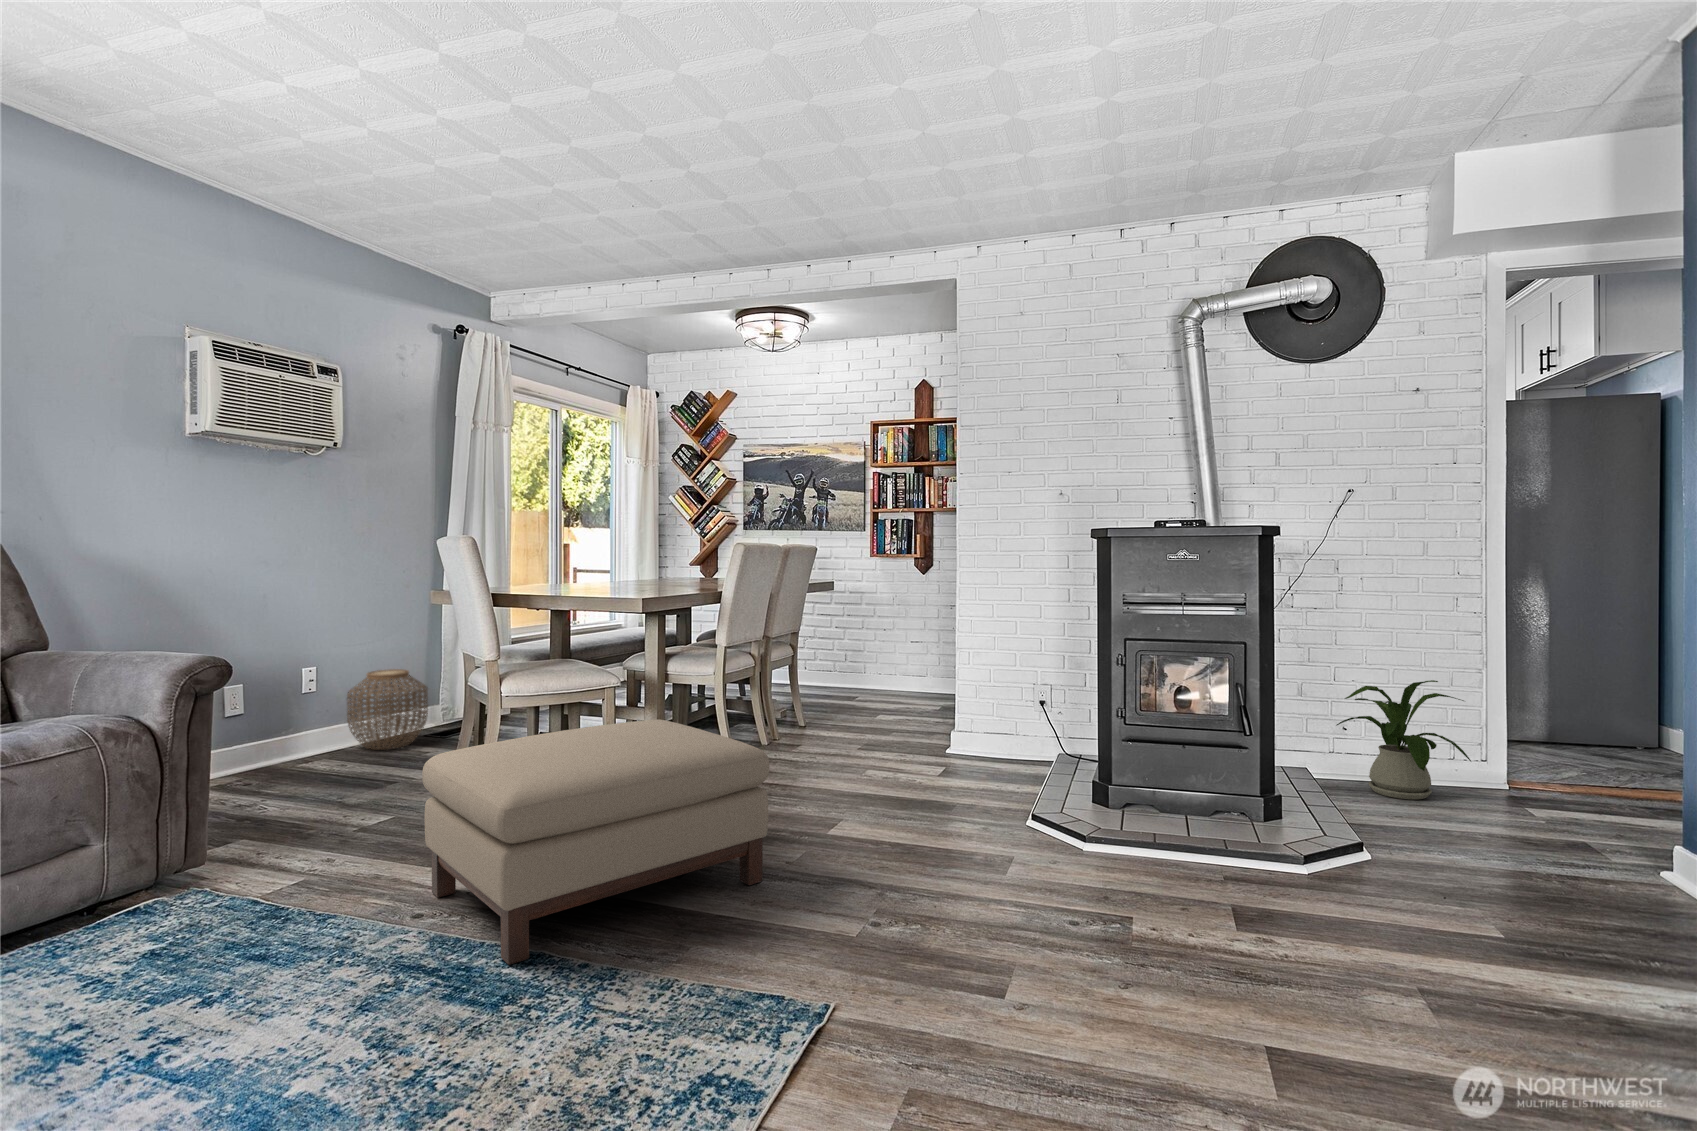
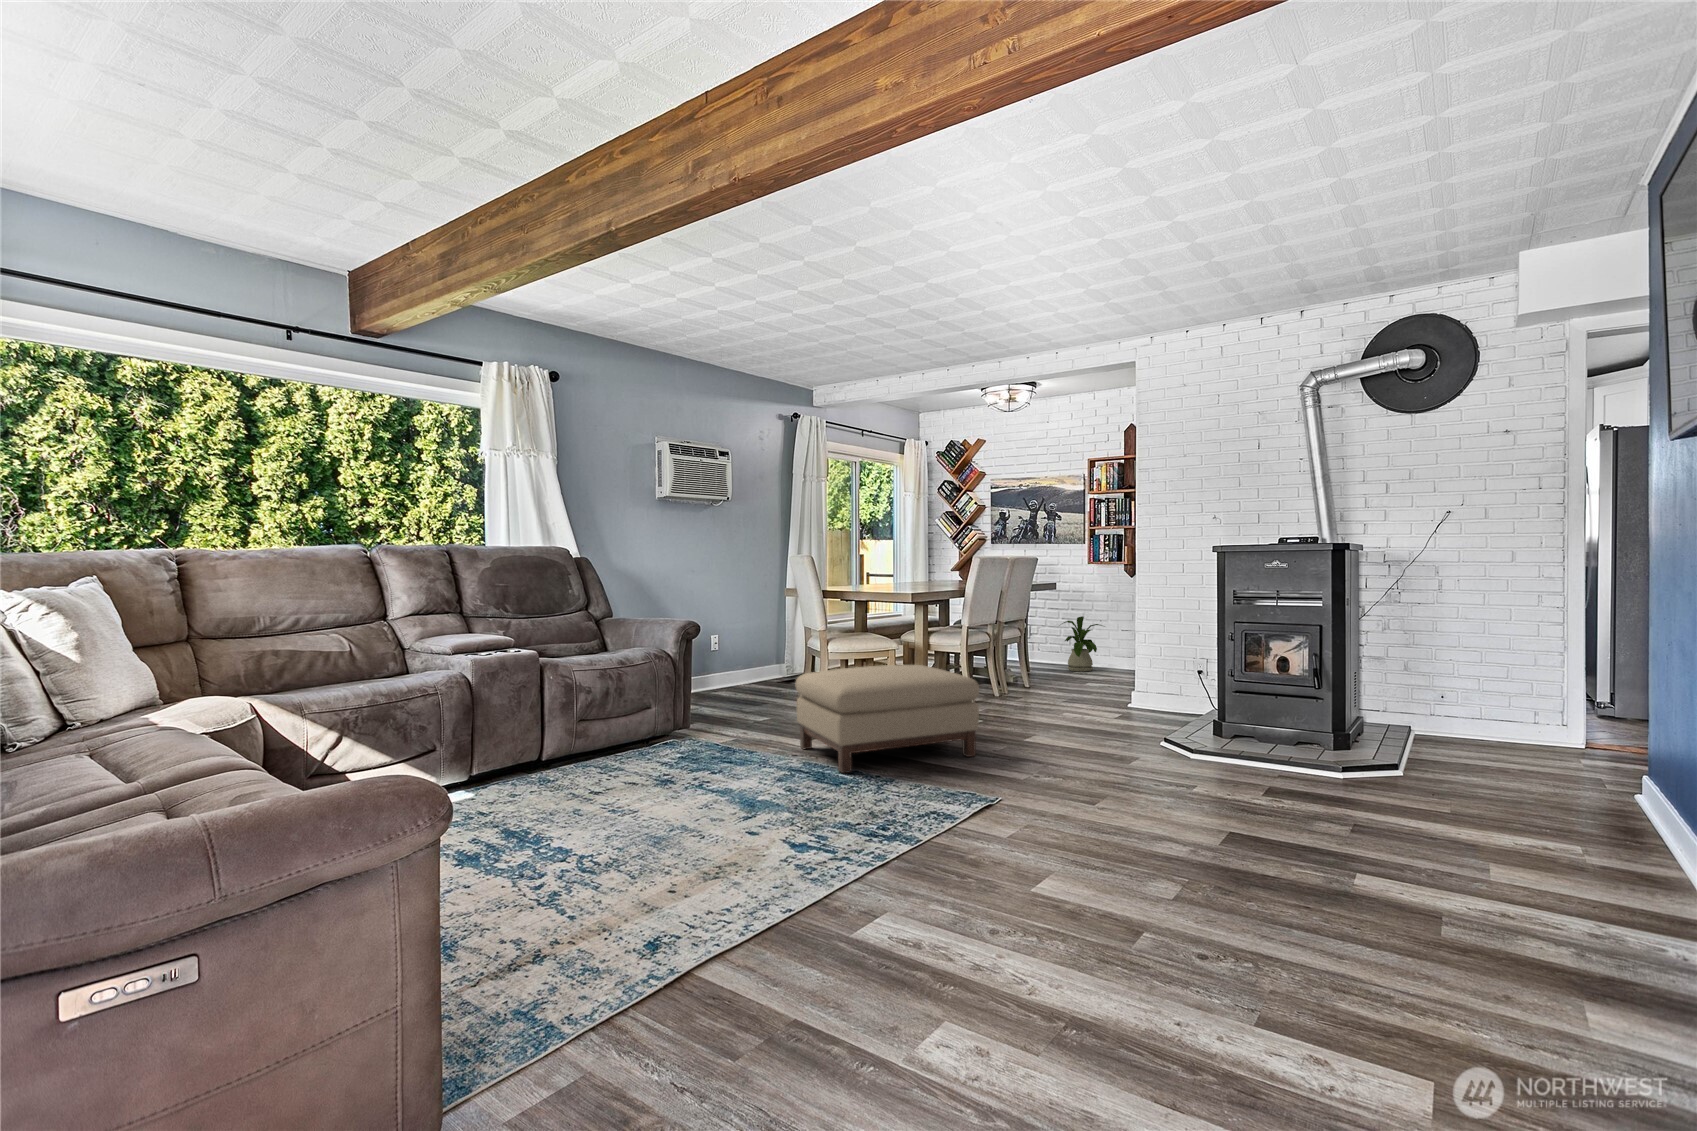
woven basket: present [347,669,428,750] -> none [735,639,780,688]
house plant: present [1336,680,1471,800] -> present [1062,616,1102,672]

